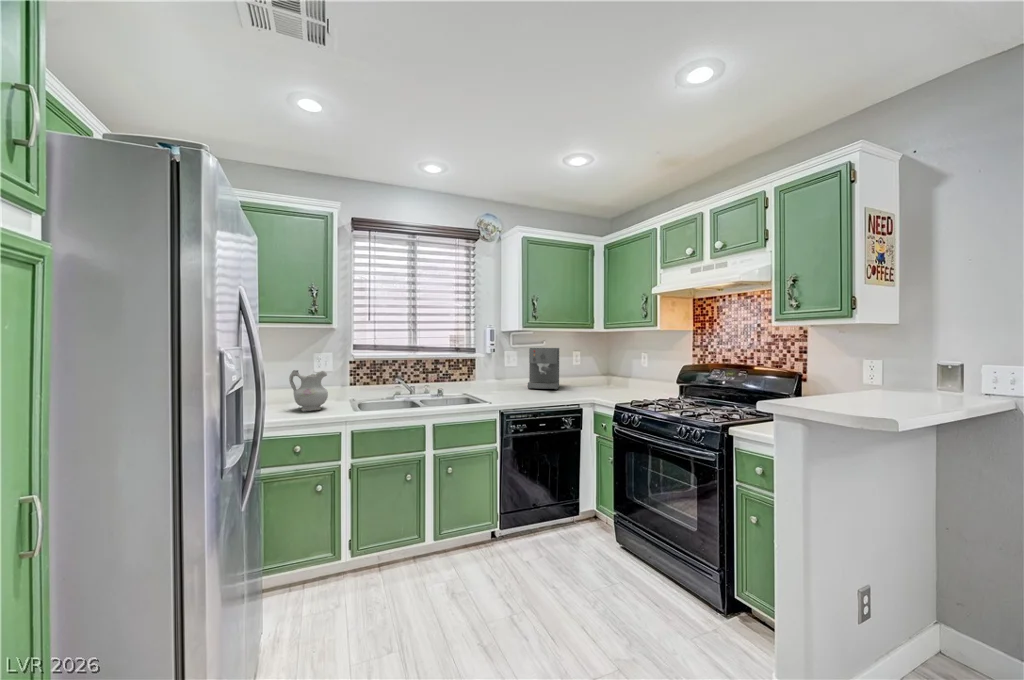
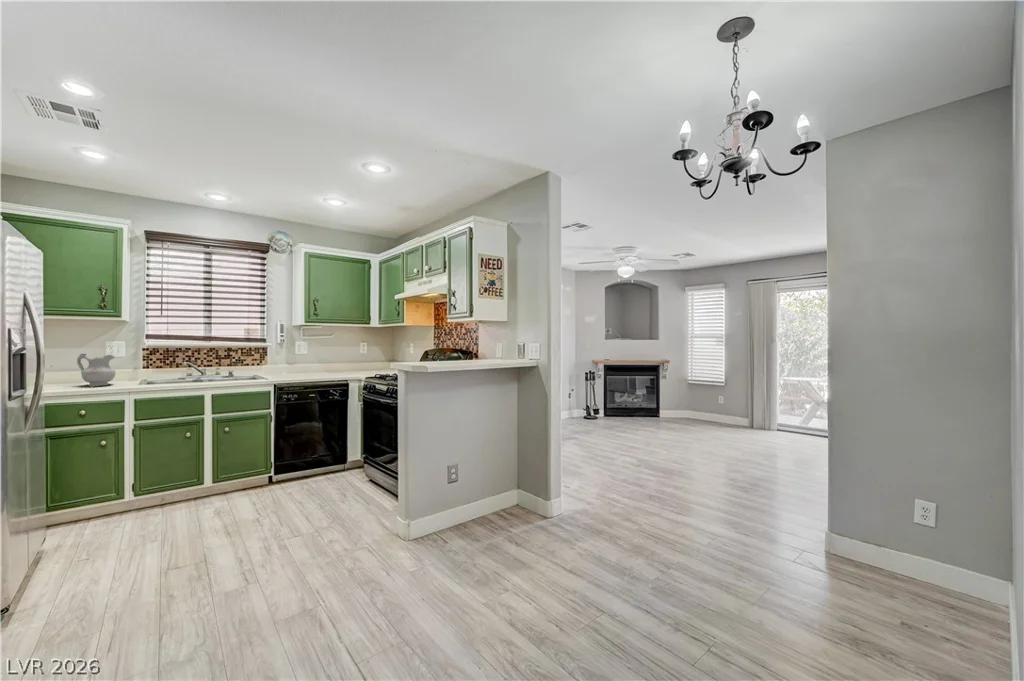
coffee maker: present [528,348,559,390] -> none [314,339,344,371]

